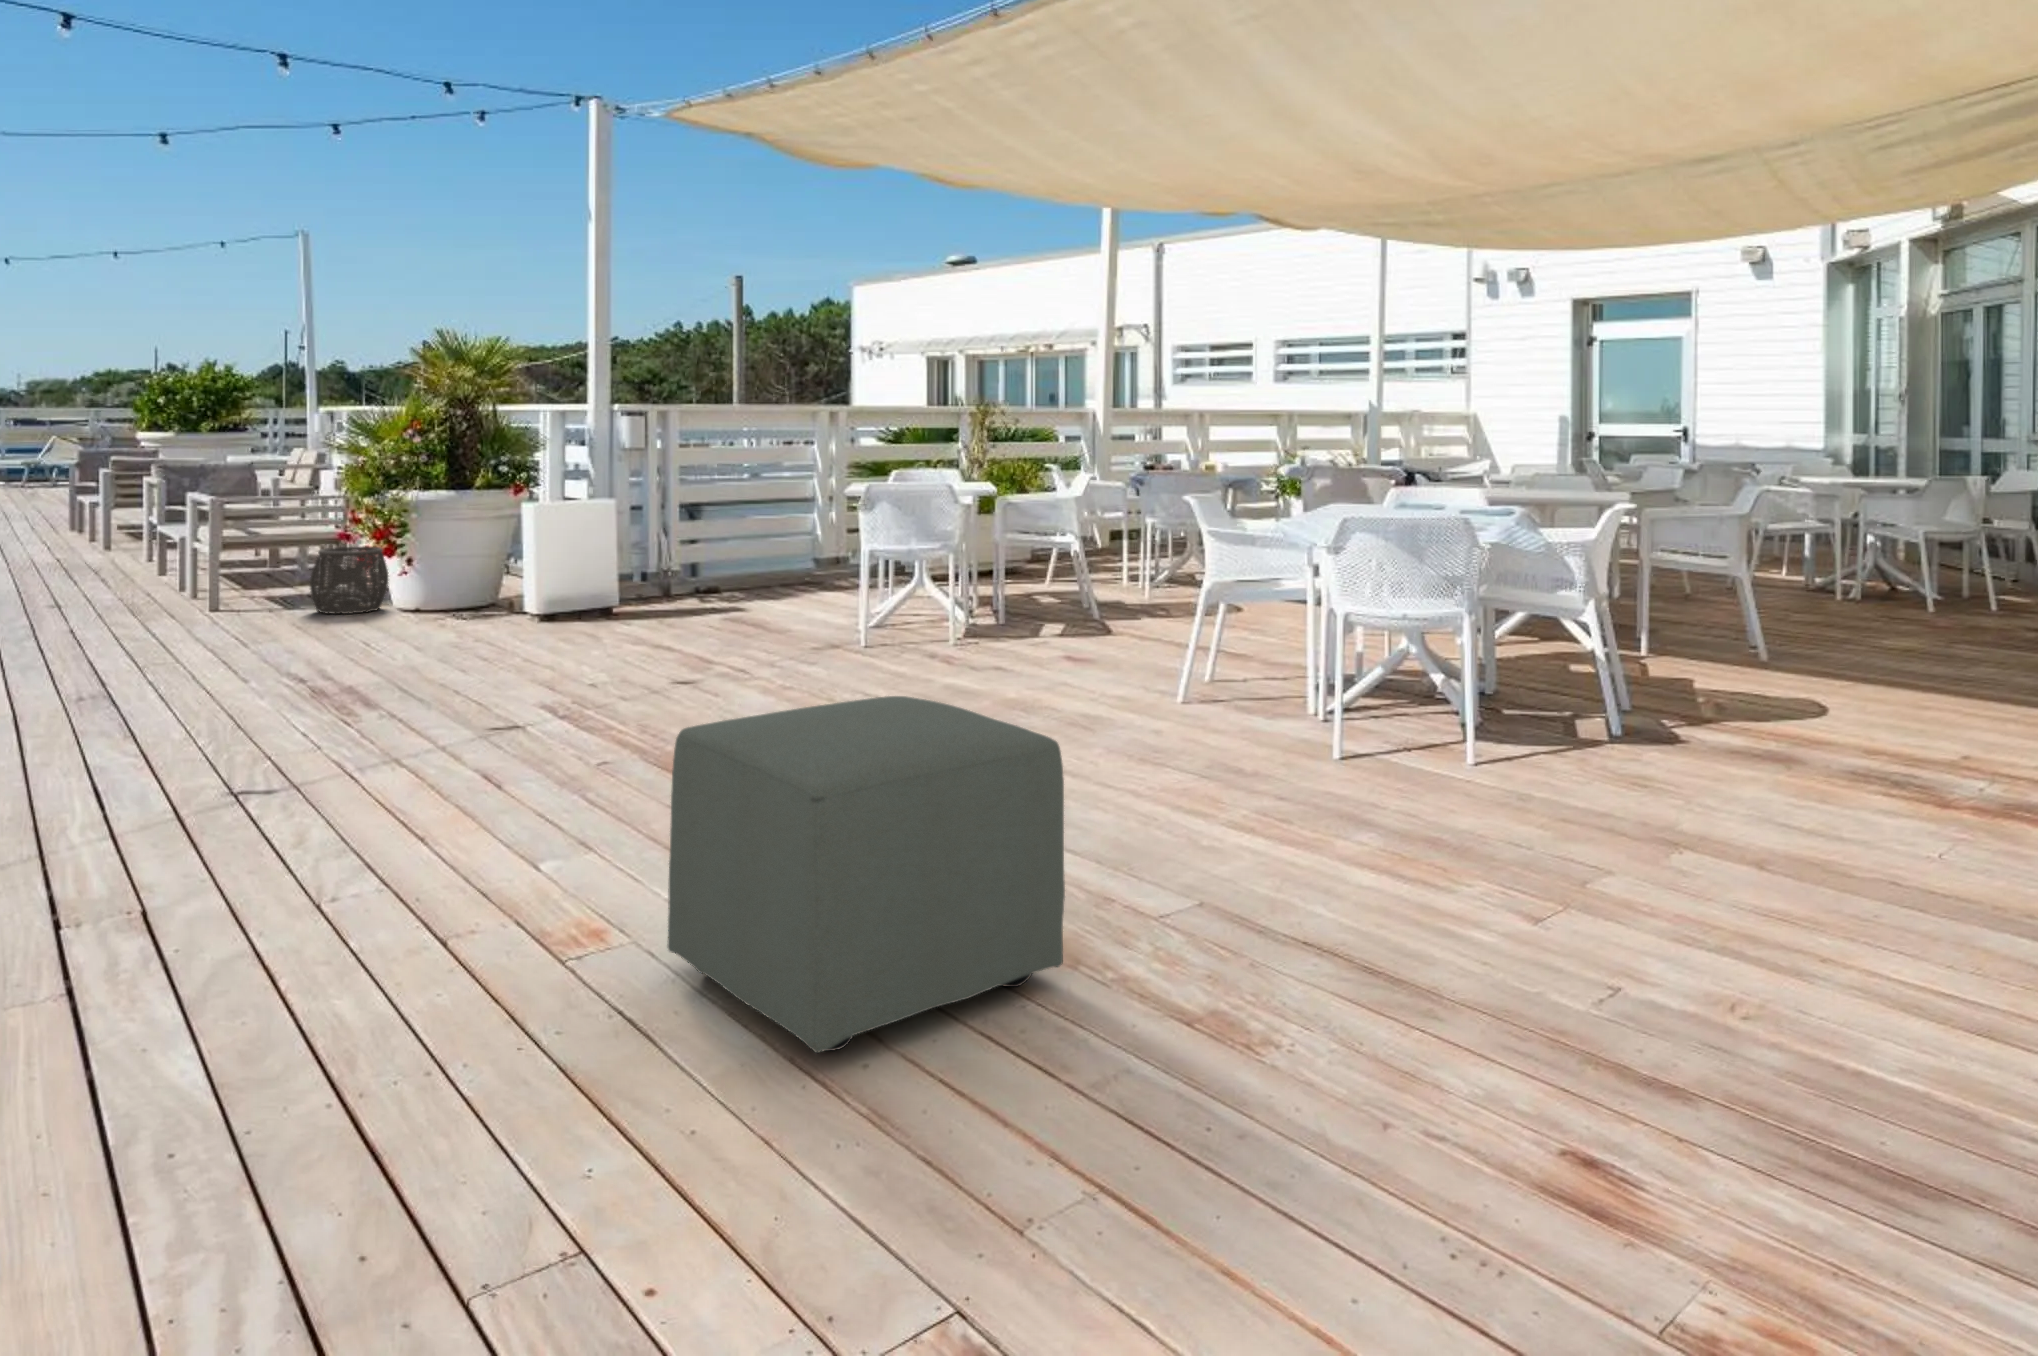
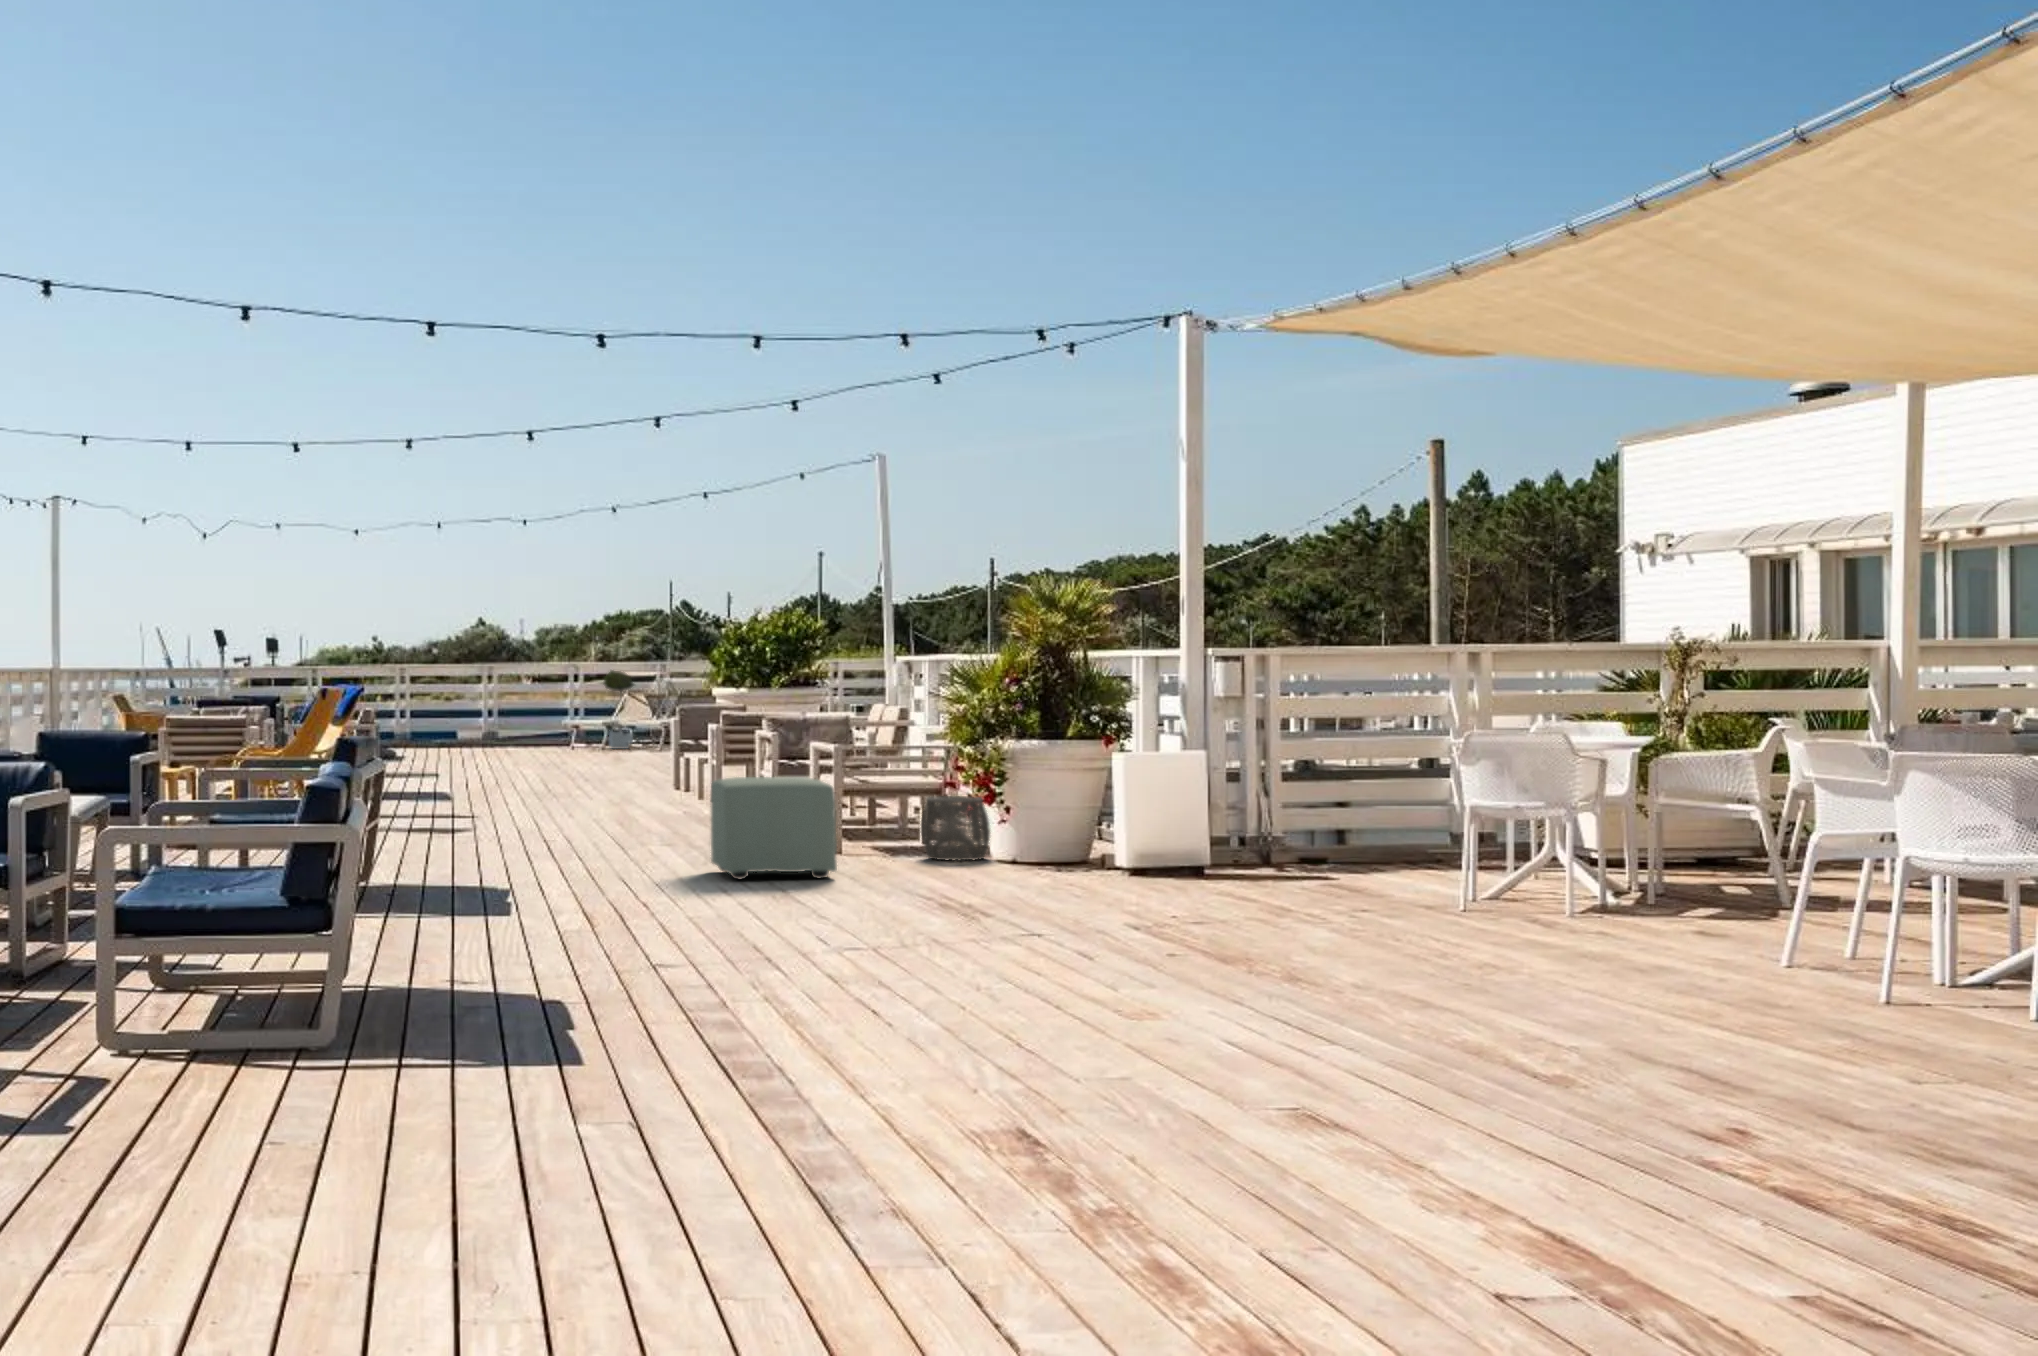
potted tree: none [19,416,57,487] -> present [604,670,634,749]
ottoman: present [667,696,1065,1053] -> present [710,777,837,879]

